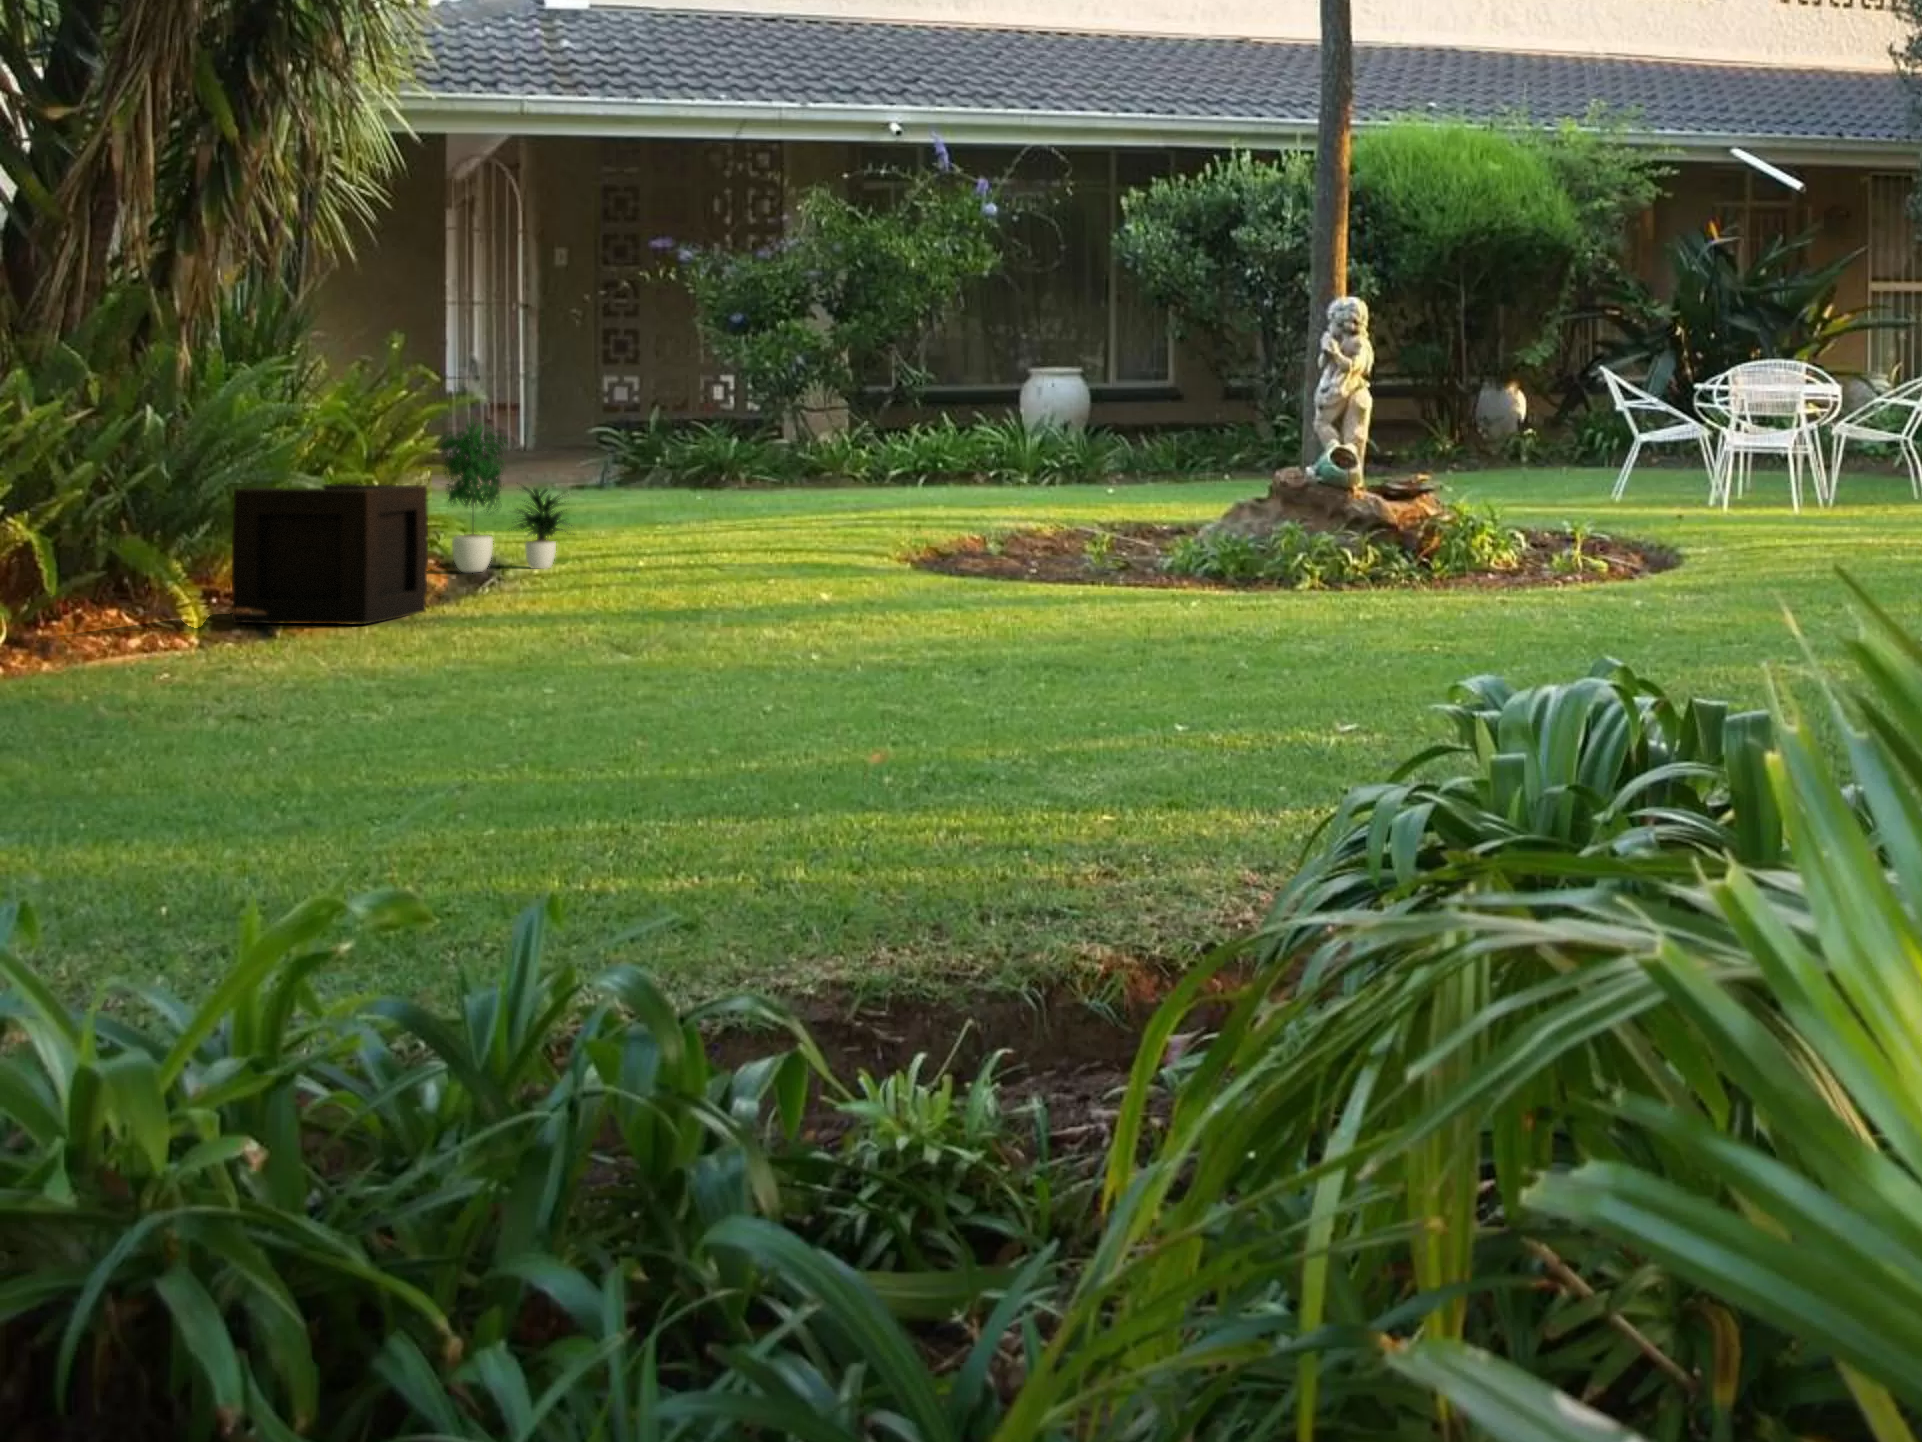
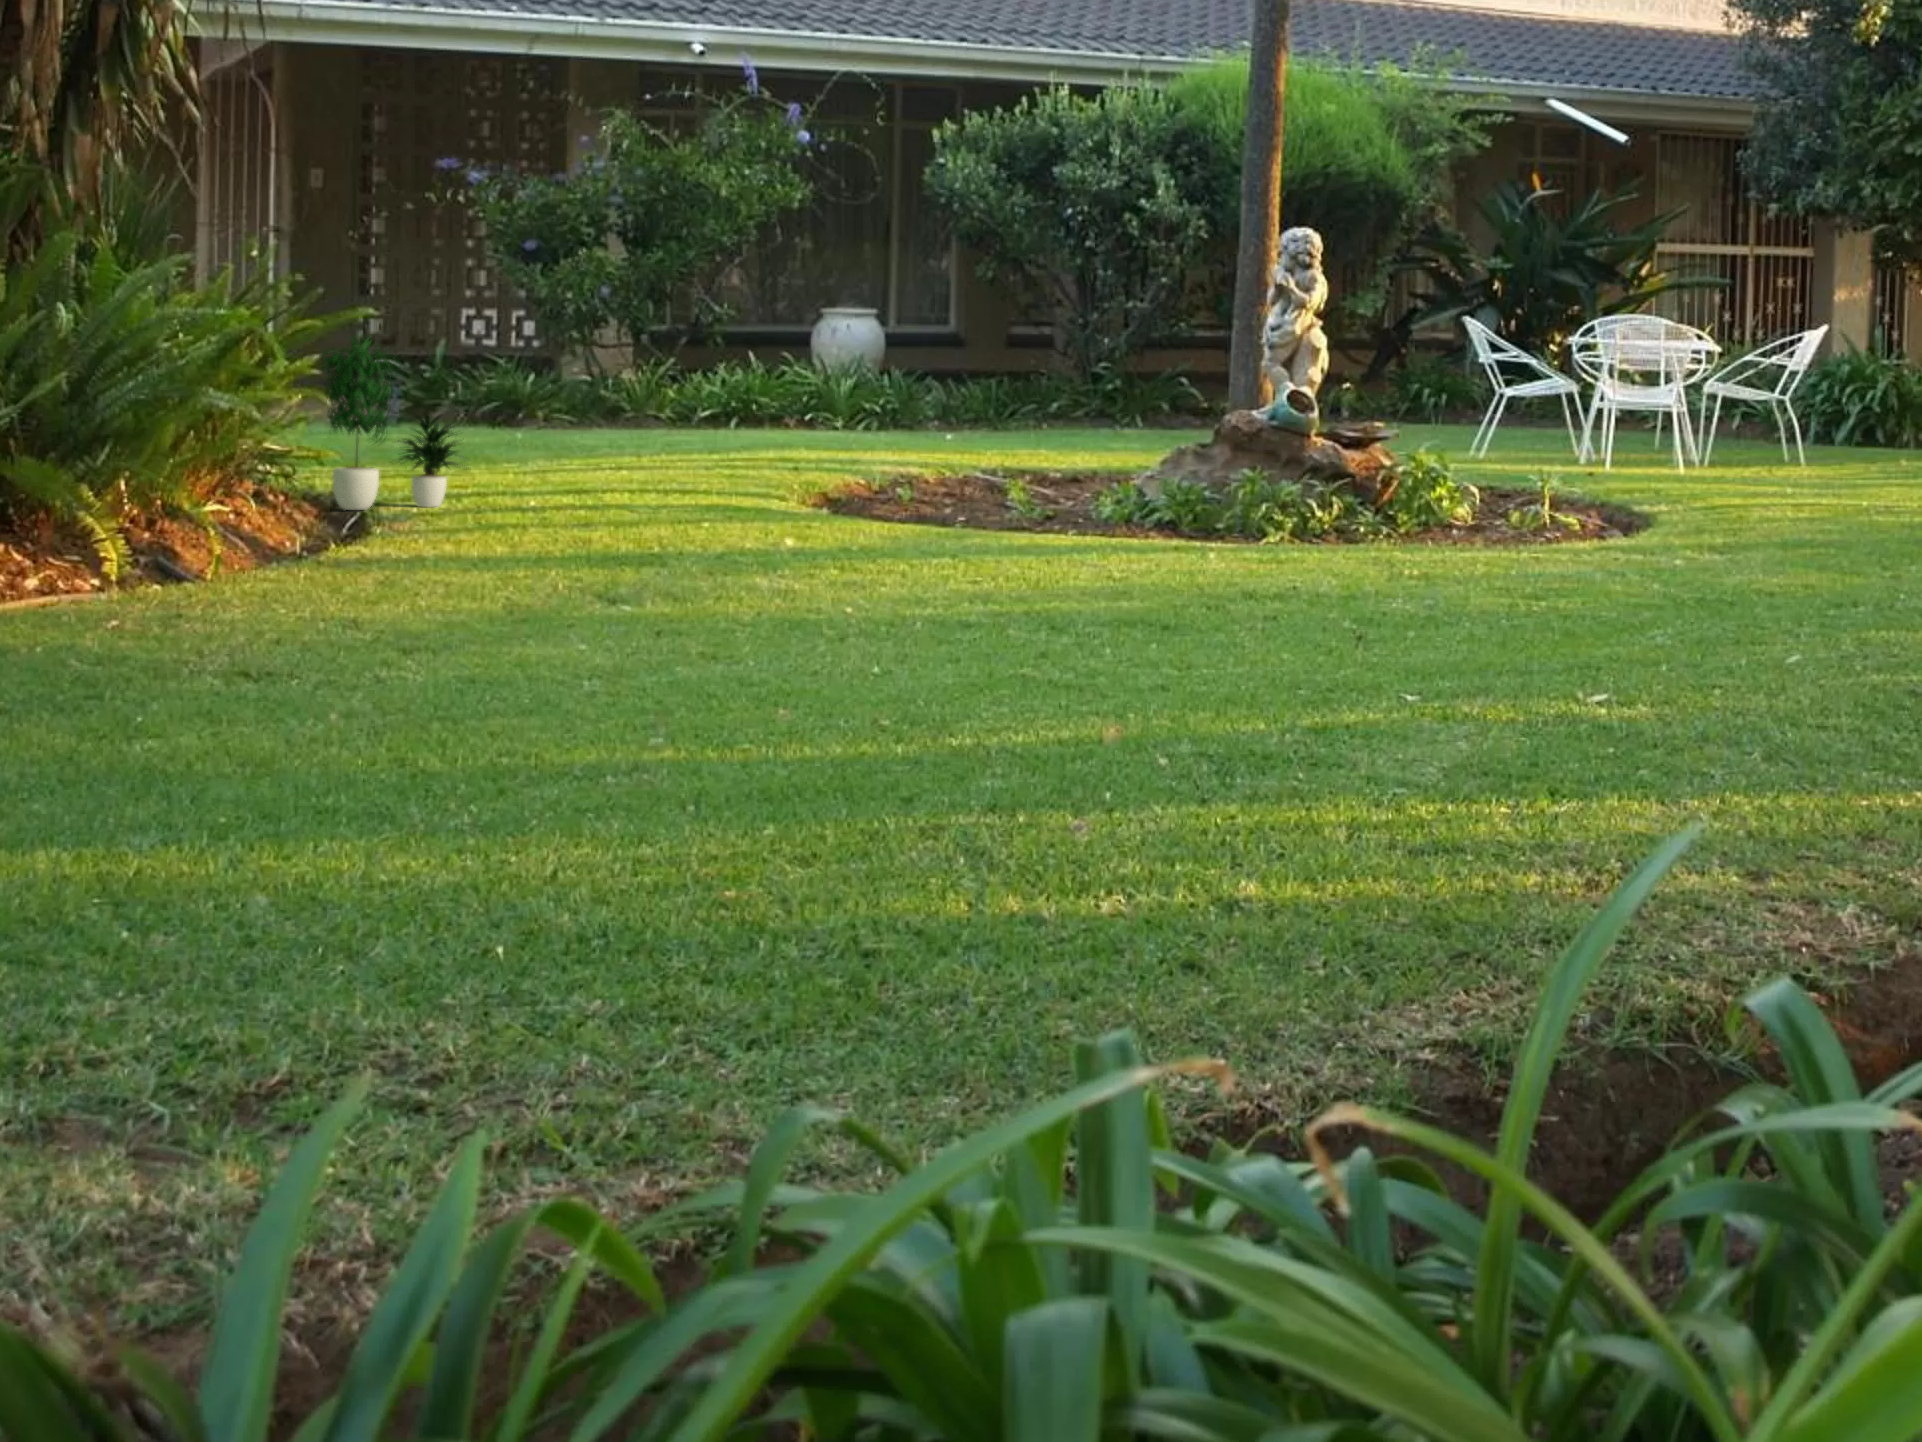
wooden crate: present [232,484,428,625] -> none [134,399,356,566]

